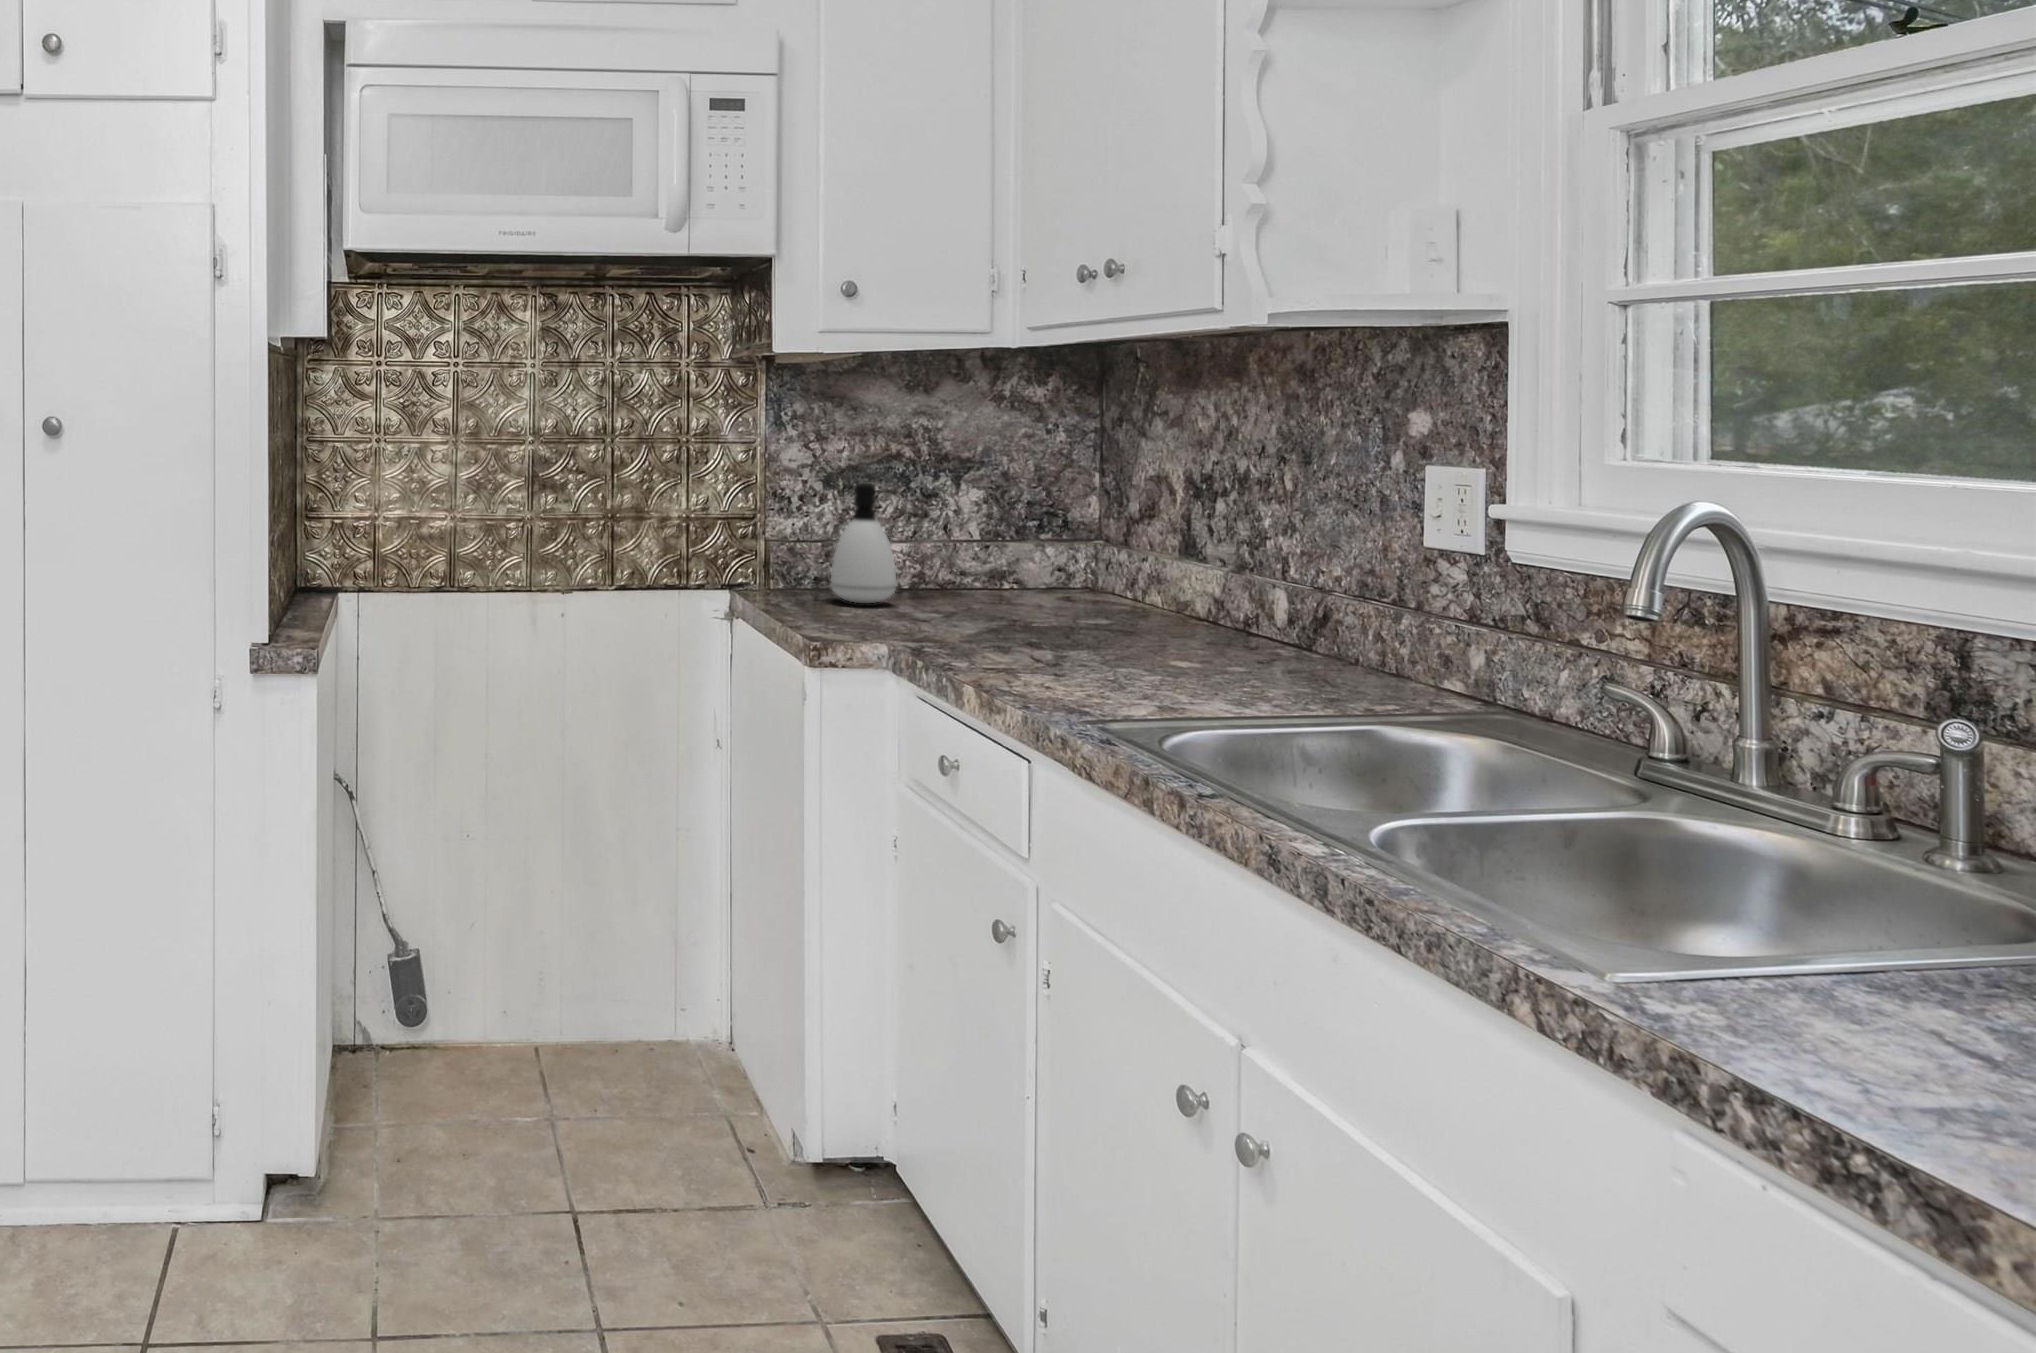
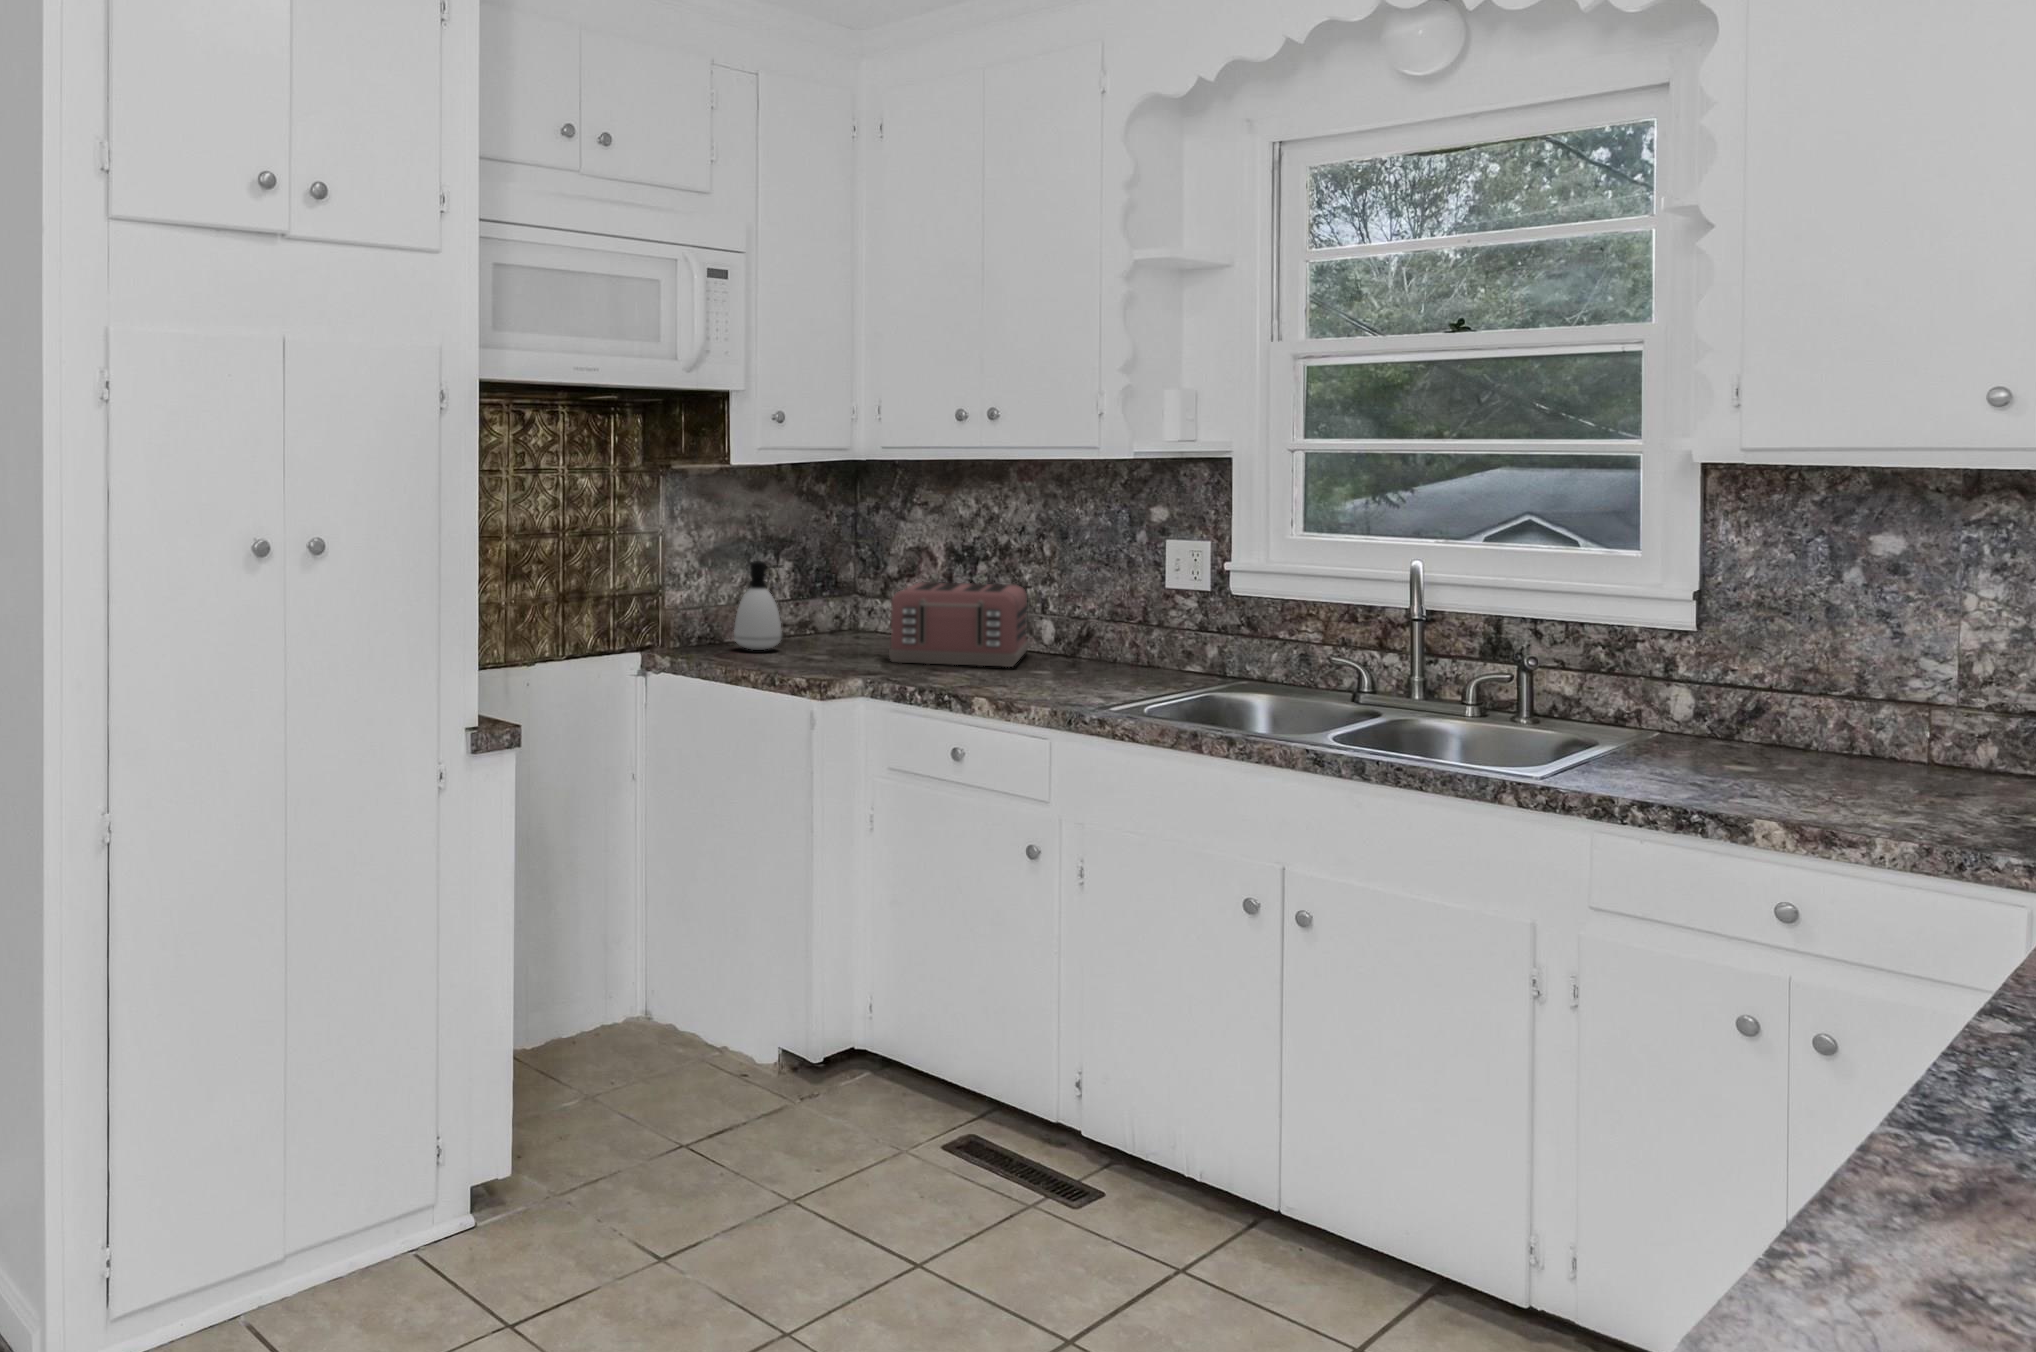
toaster: none [998,524,1274,656] -> present [889,582,1029,667]

